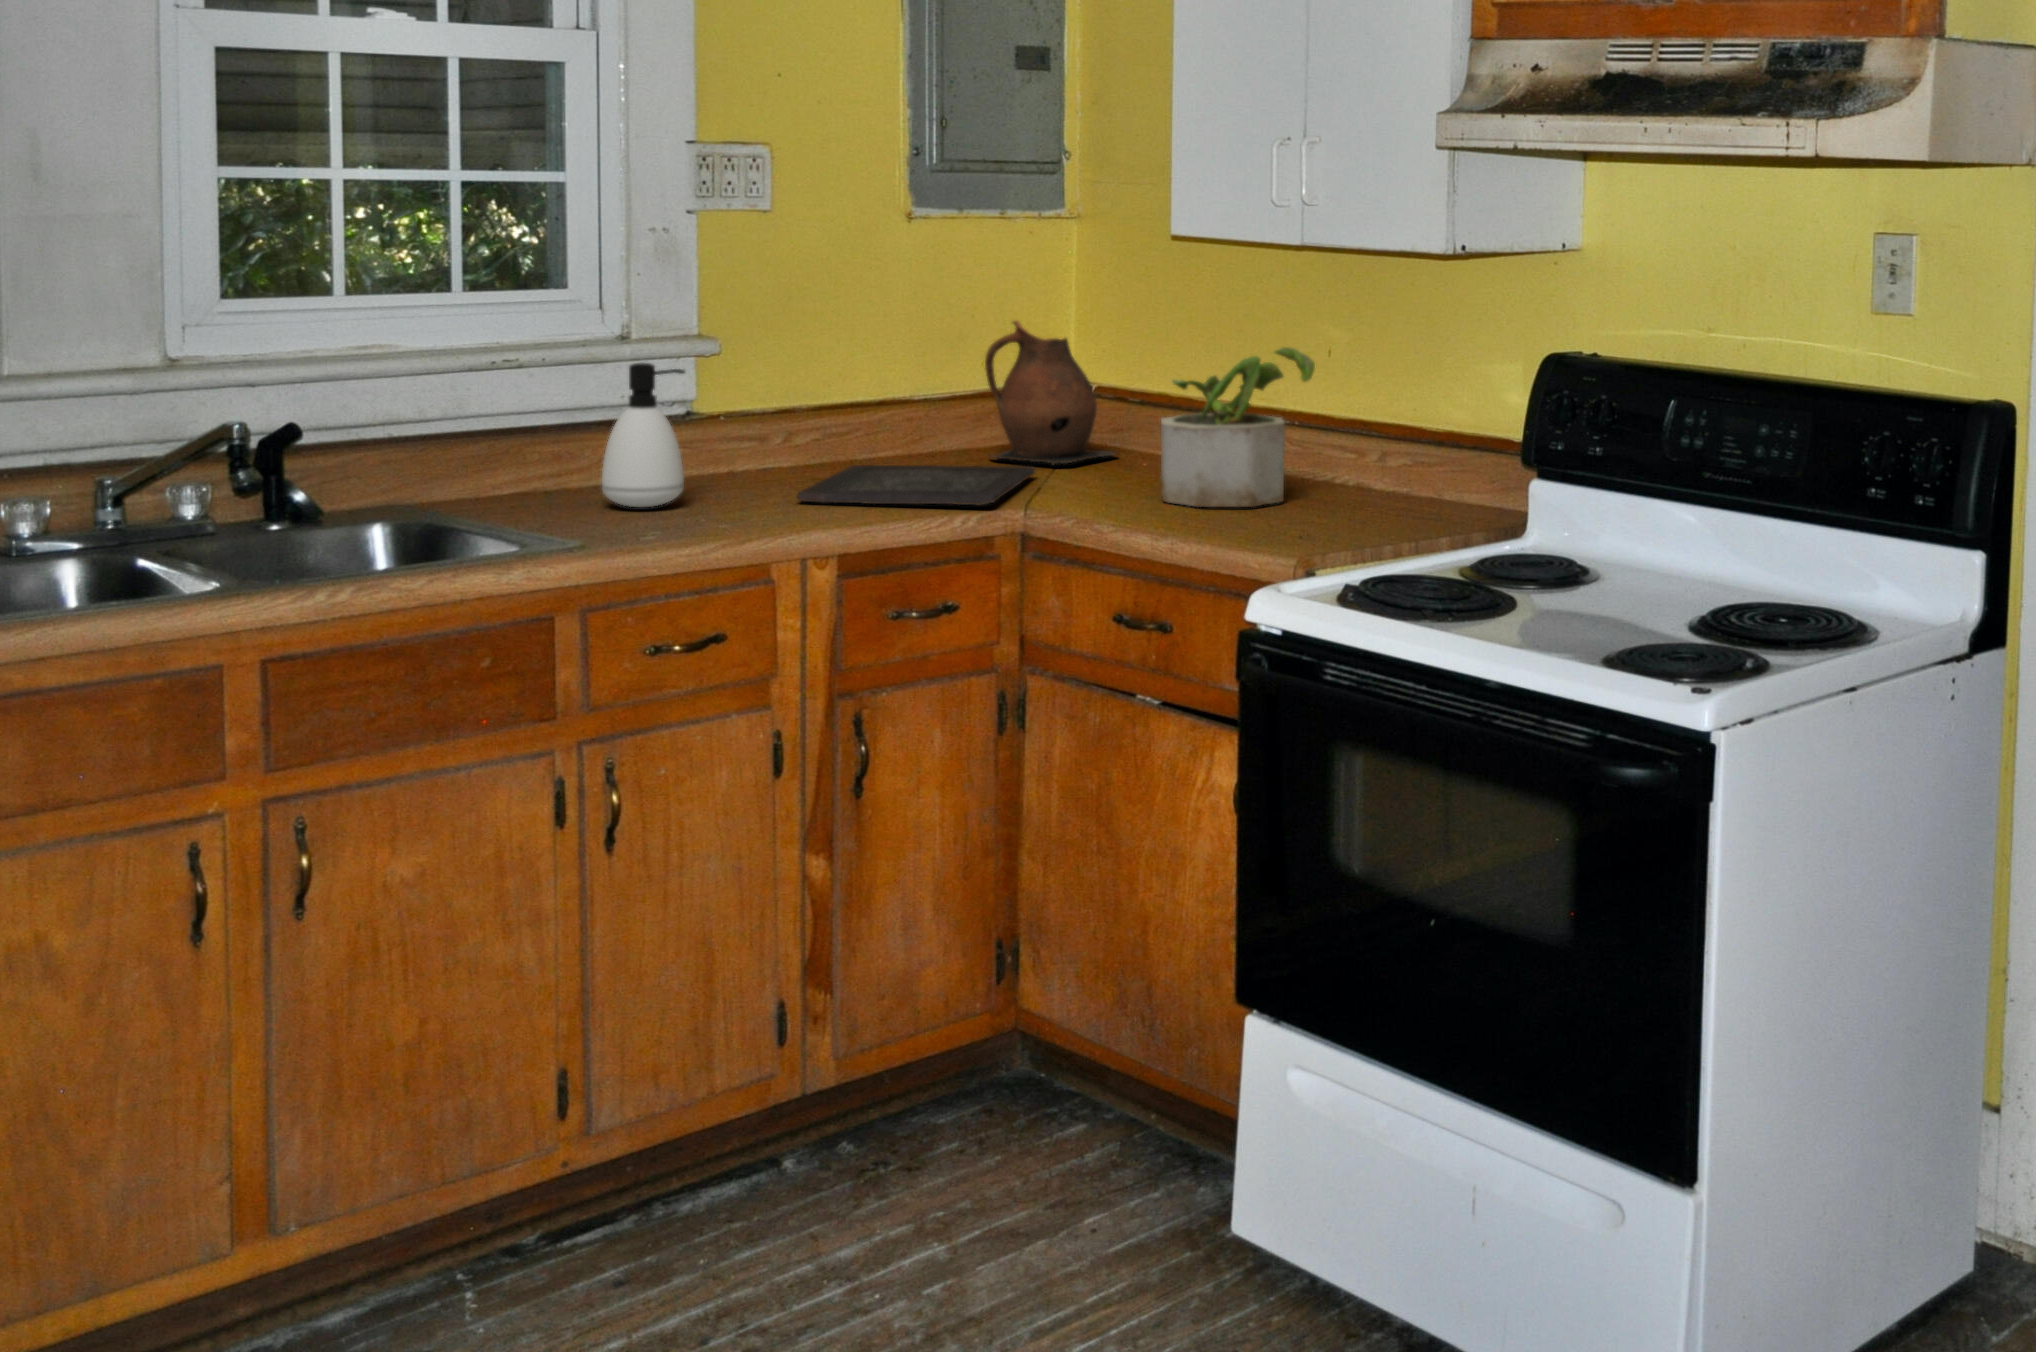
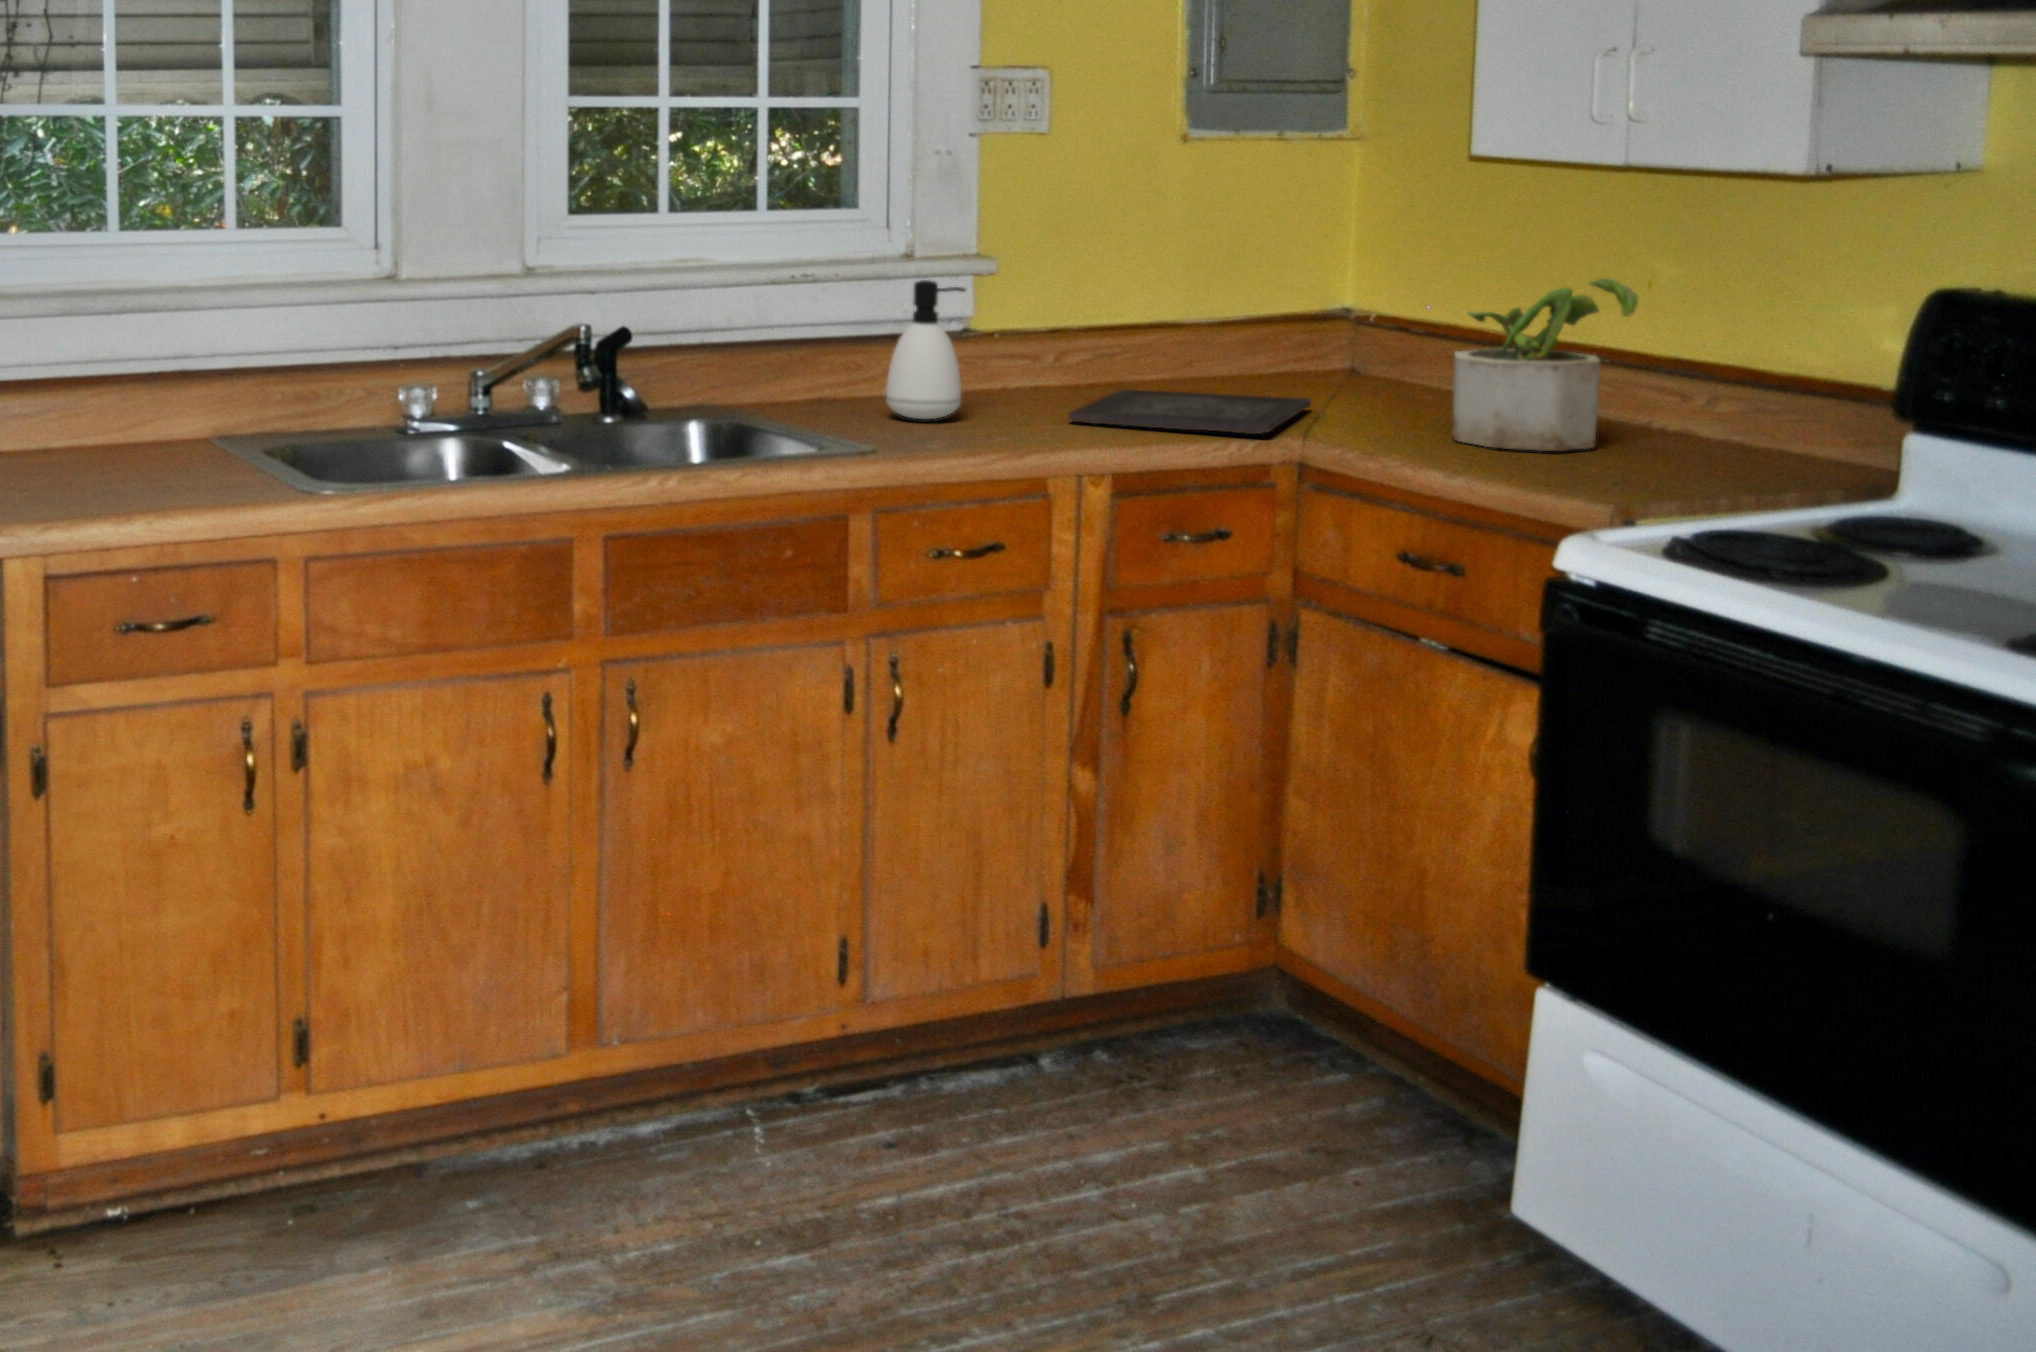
ceramic pitcher: present [985,321,1115,465] -> none [1259,246,1402,400]

